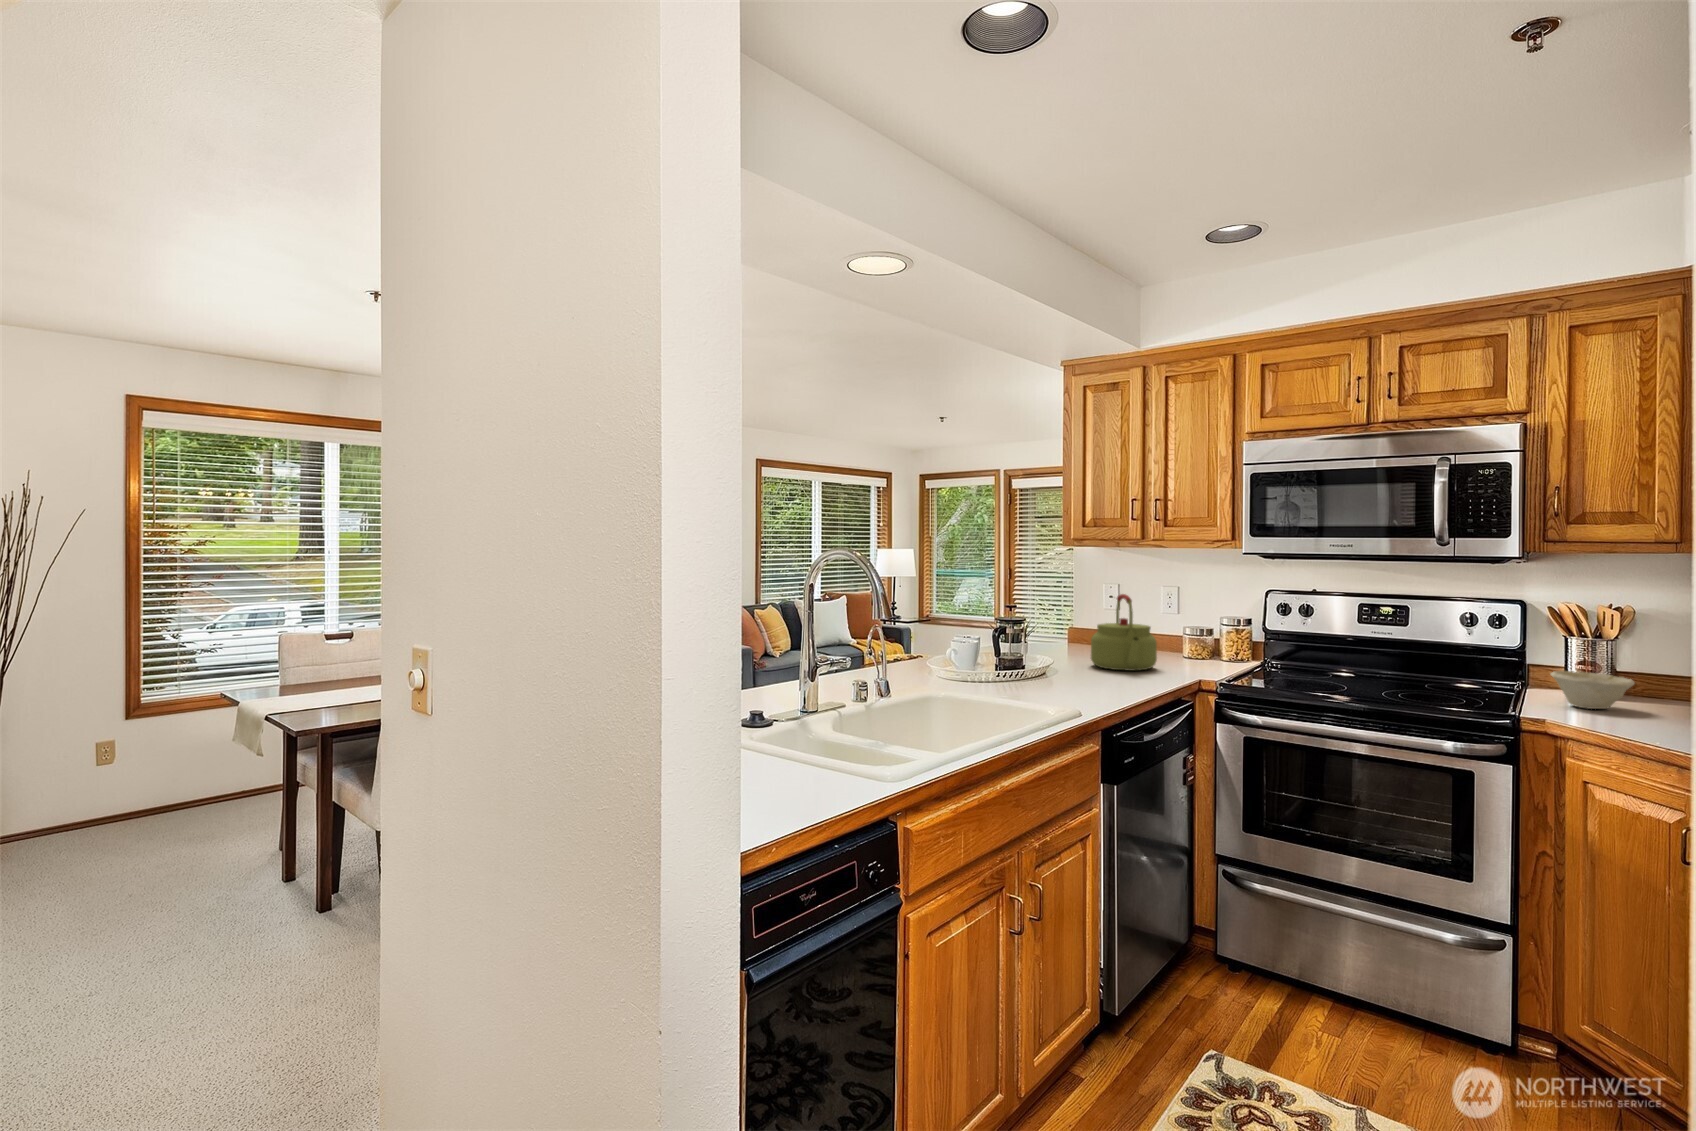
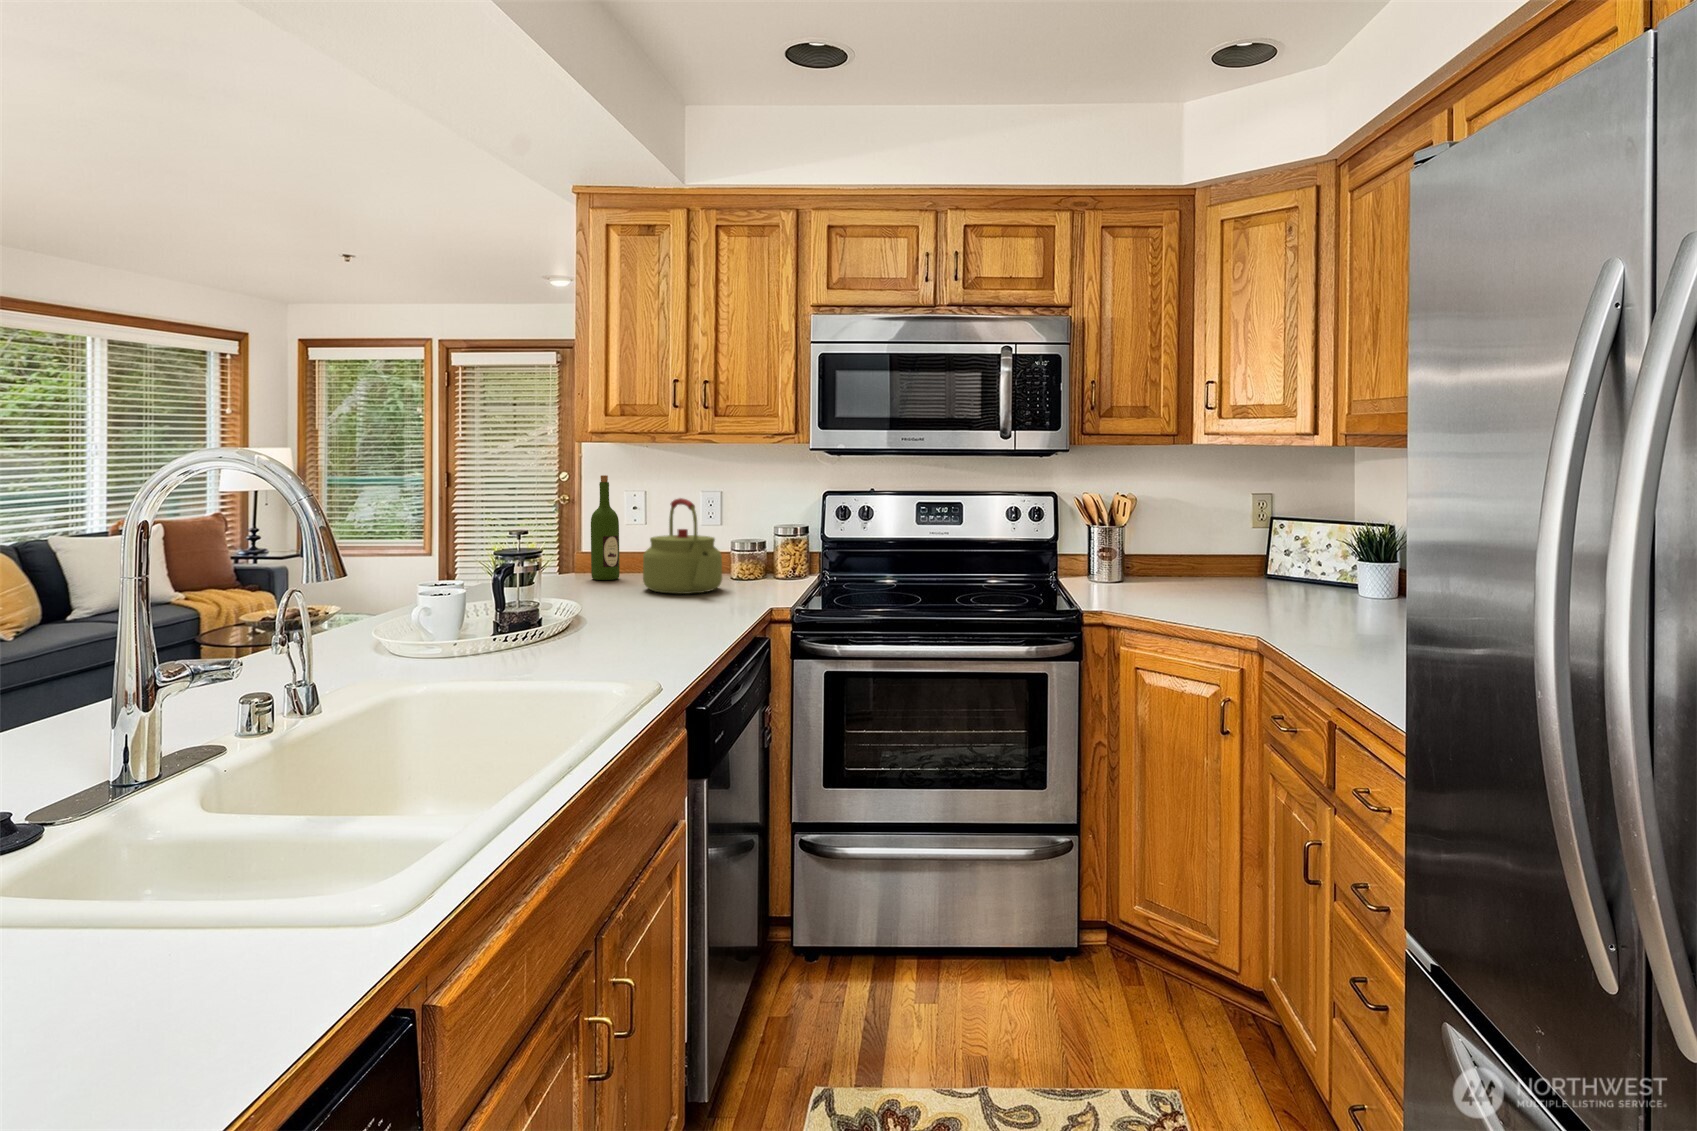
wine bottle: none [1058,575,1081,656] -> present [591,475,620,580]
bowl: present [1551,671,1634,709] -> none [1093,563,1155,598]

